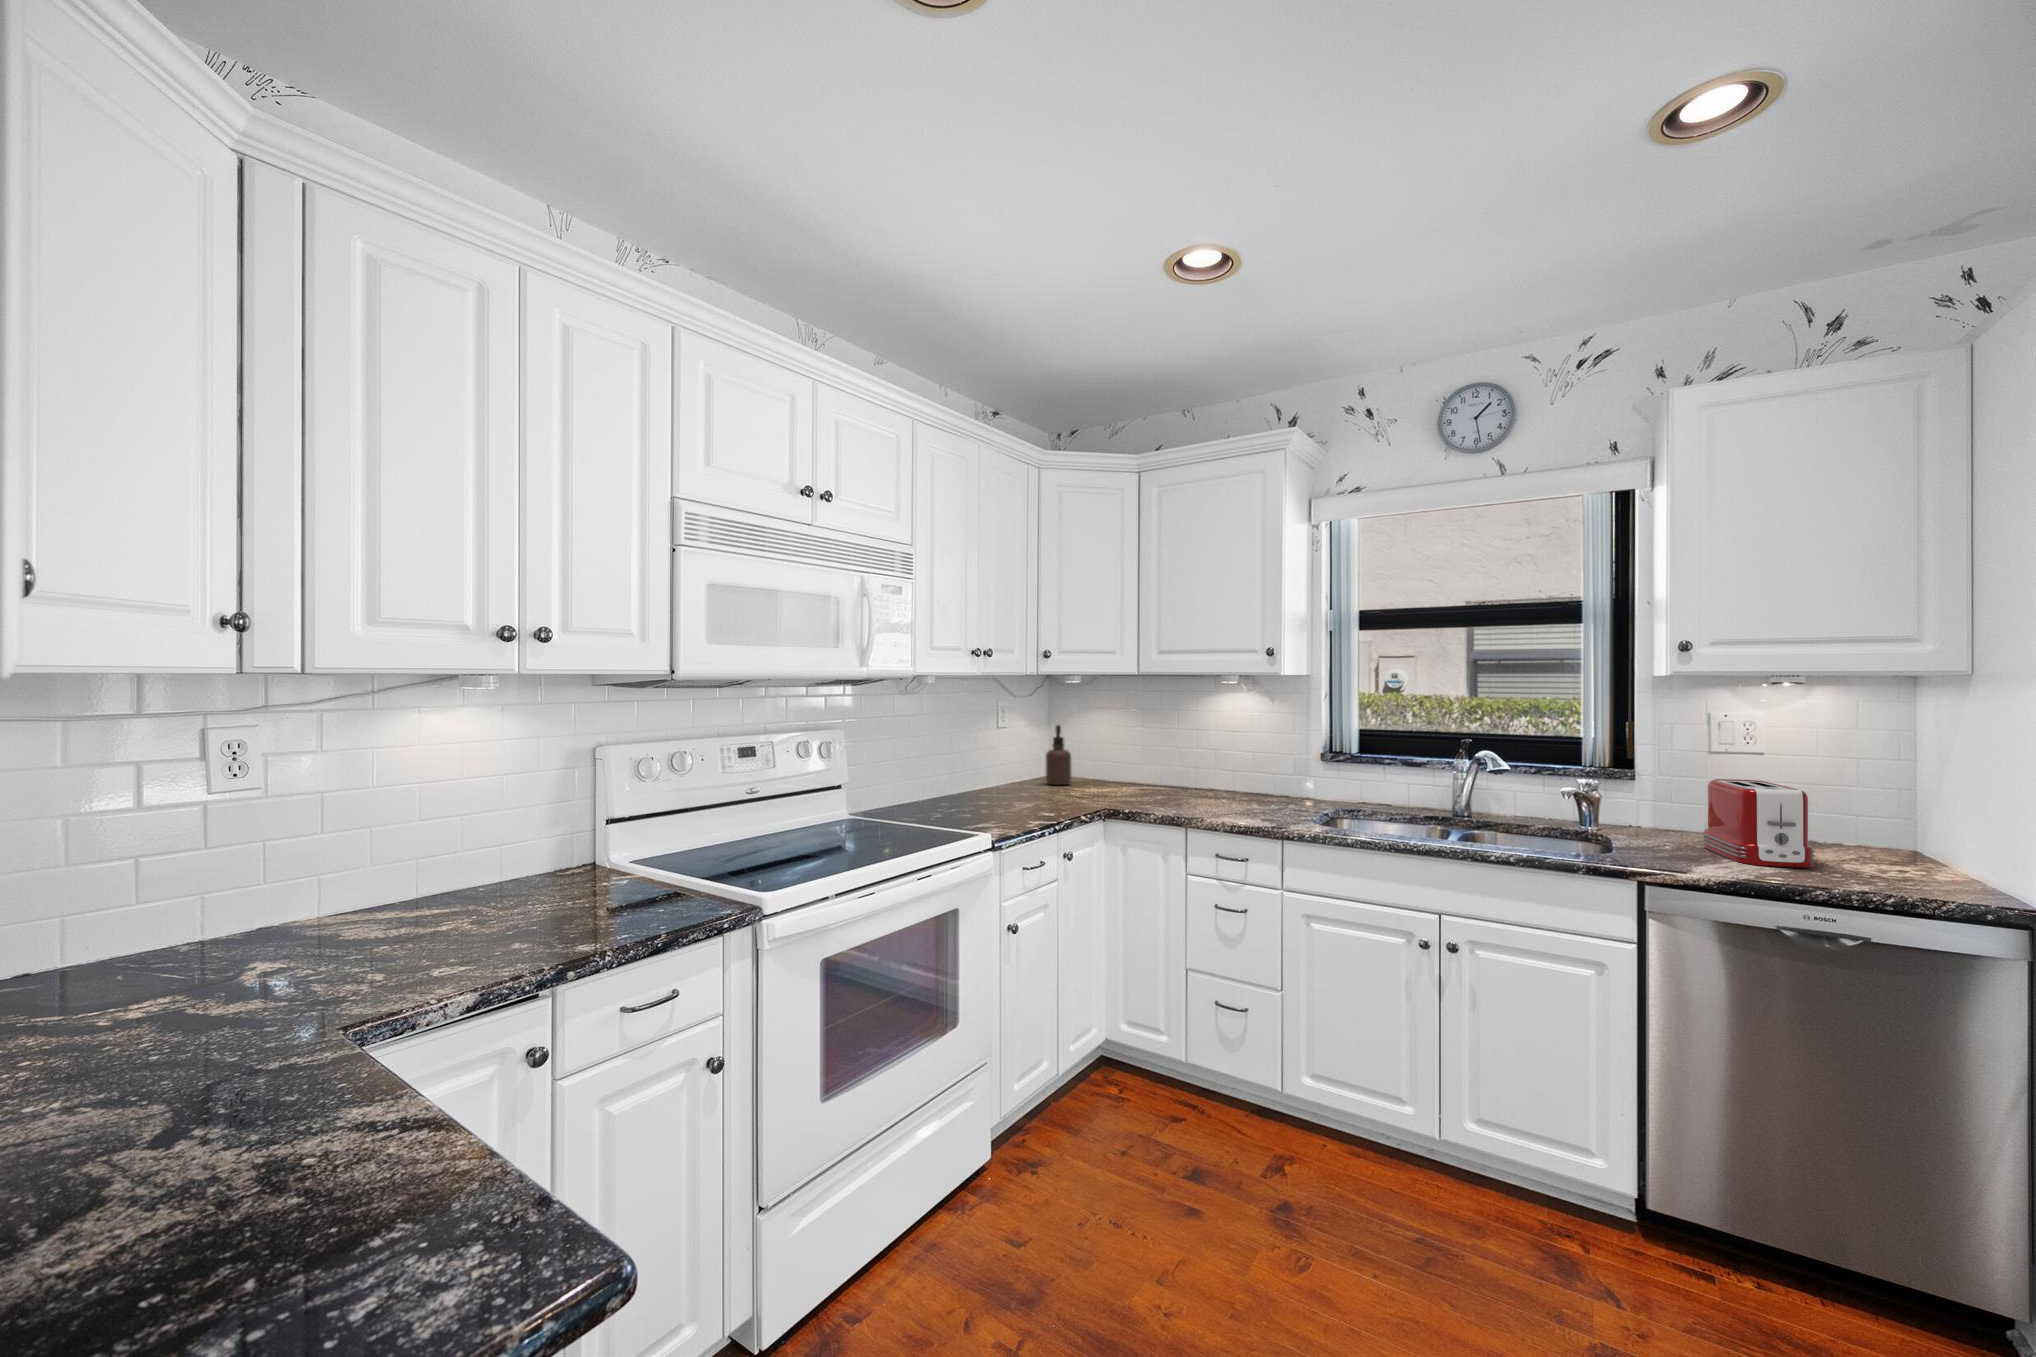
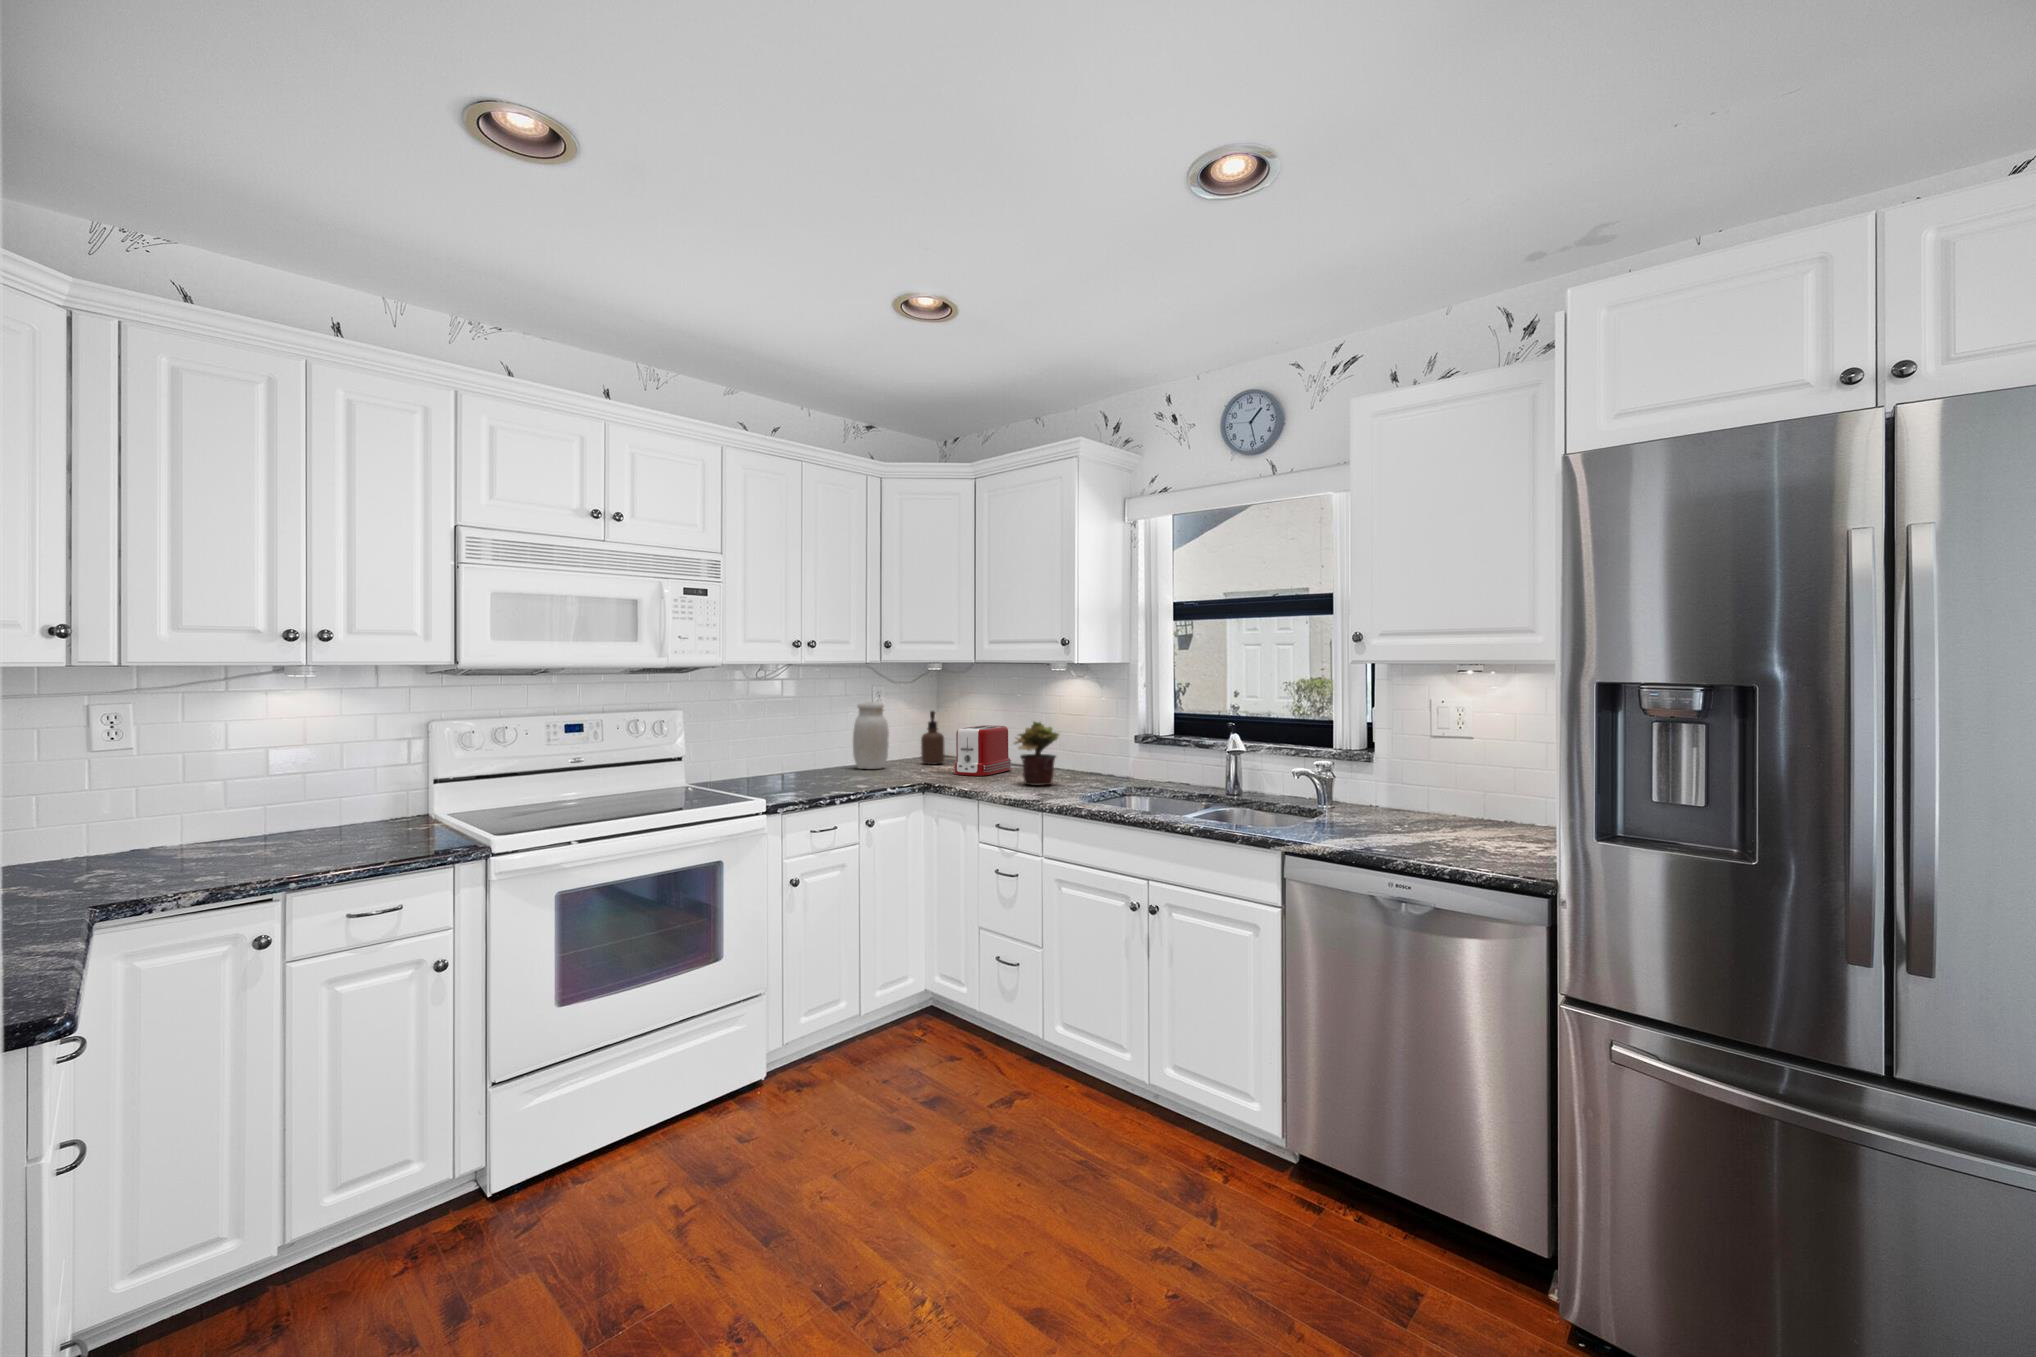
jar: none [985,715,1025,792] -> present [853,702,889,769]
potted plant: none [1199,737,1254,810] -> present [1014,722,1059,785]
toaster: present [1702,779,1815,868] -> present [953,725,1012,776]

